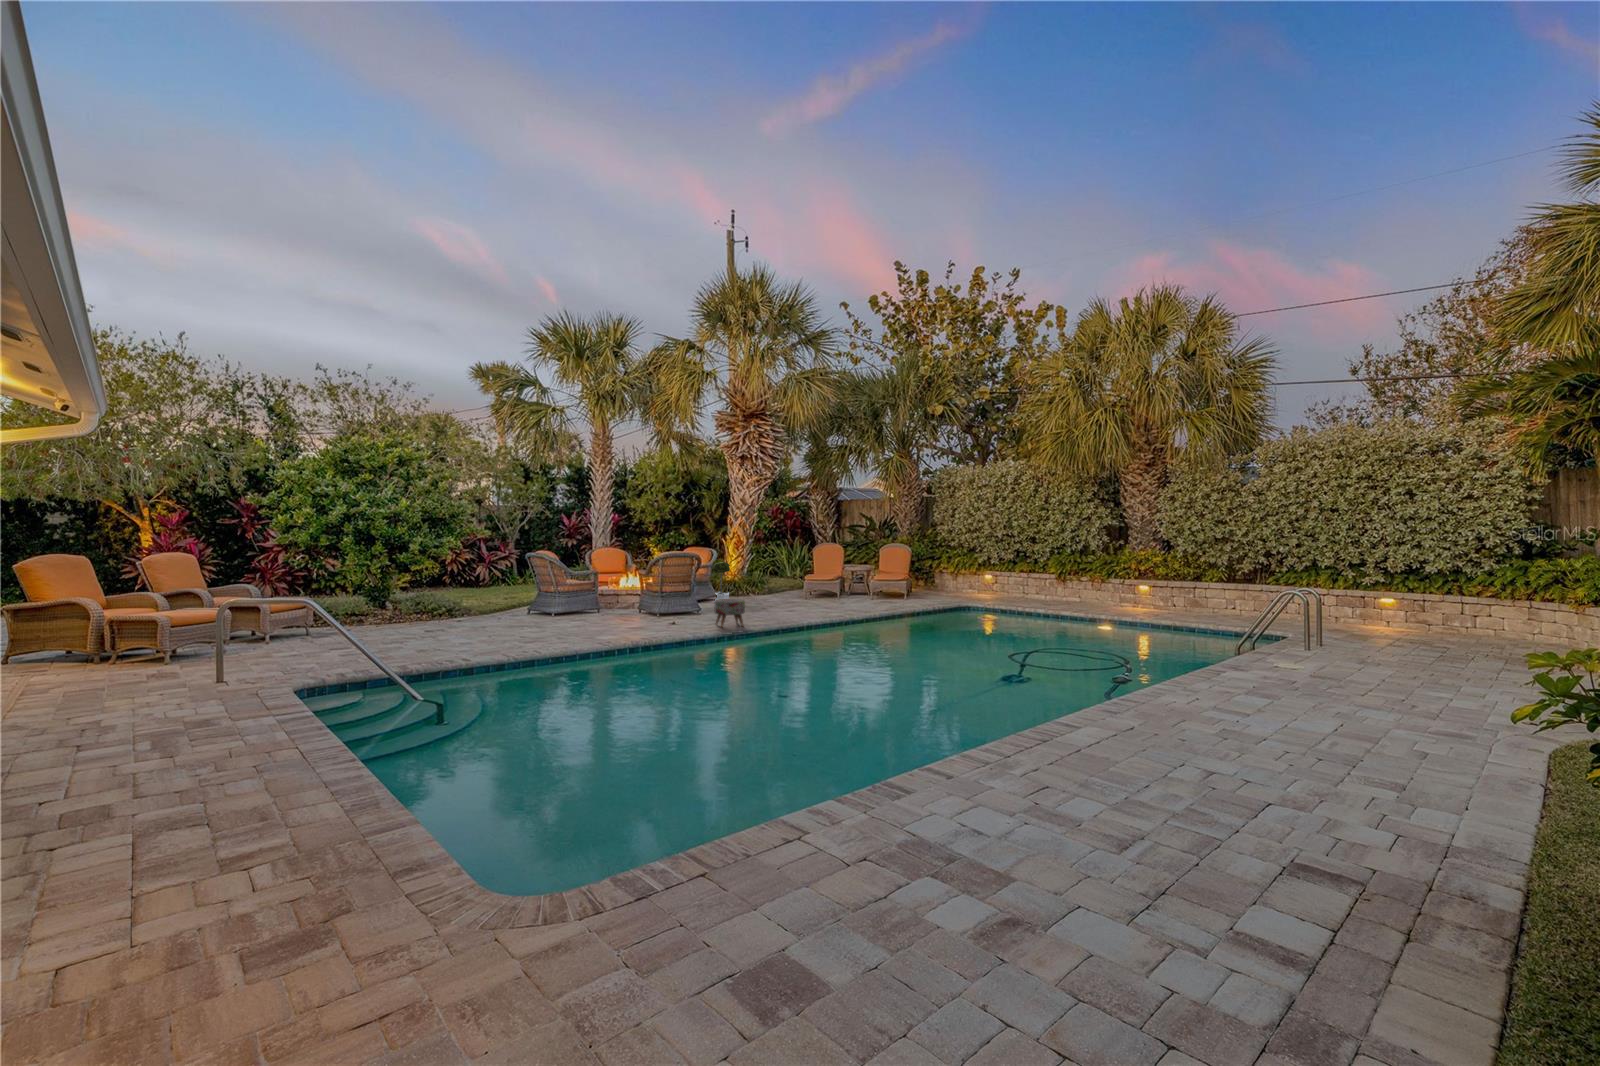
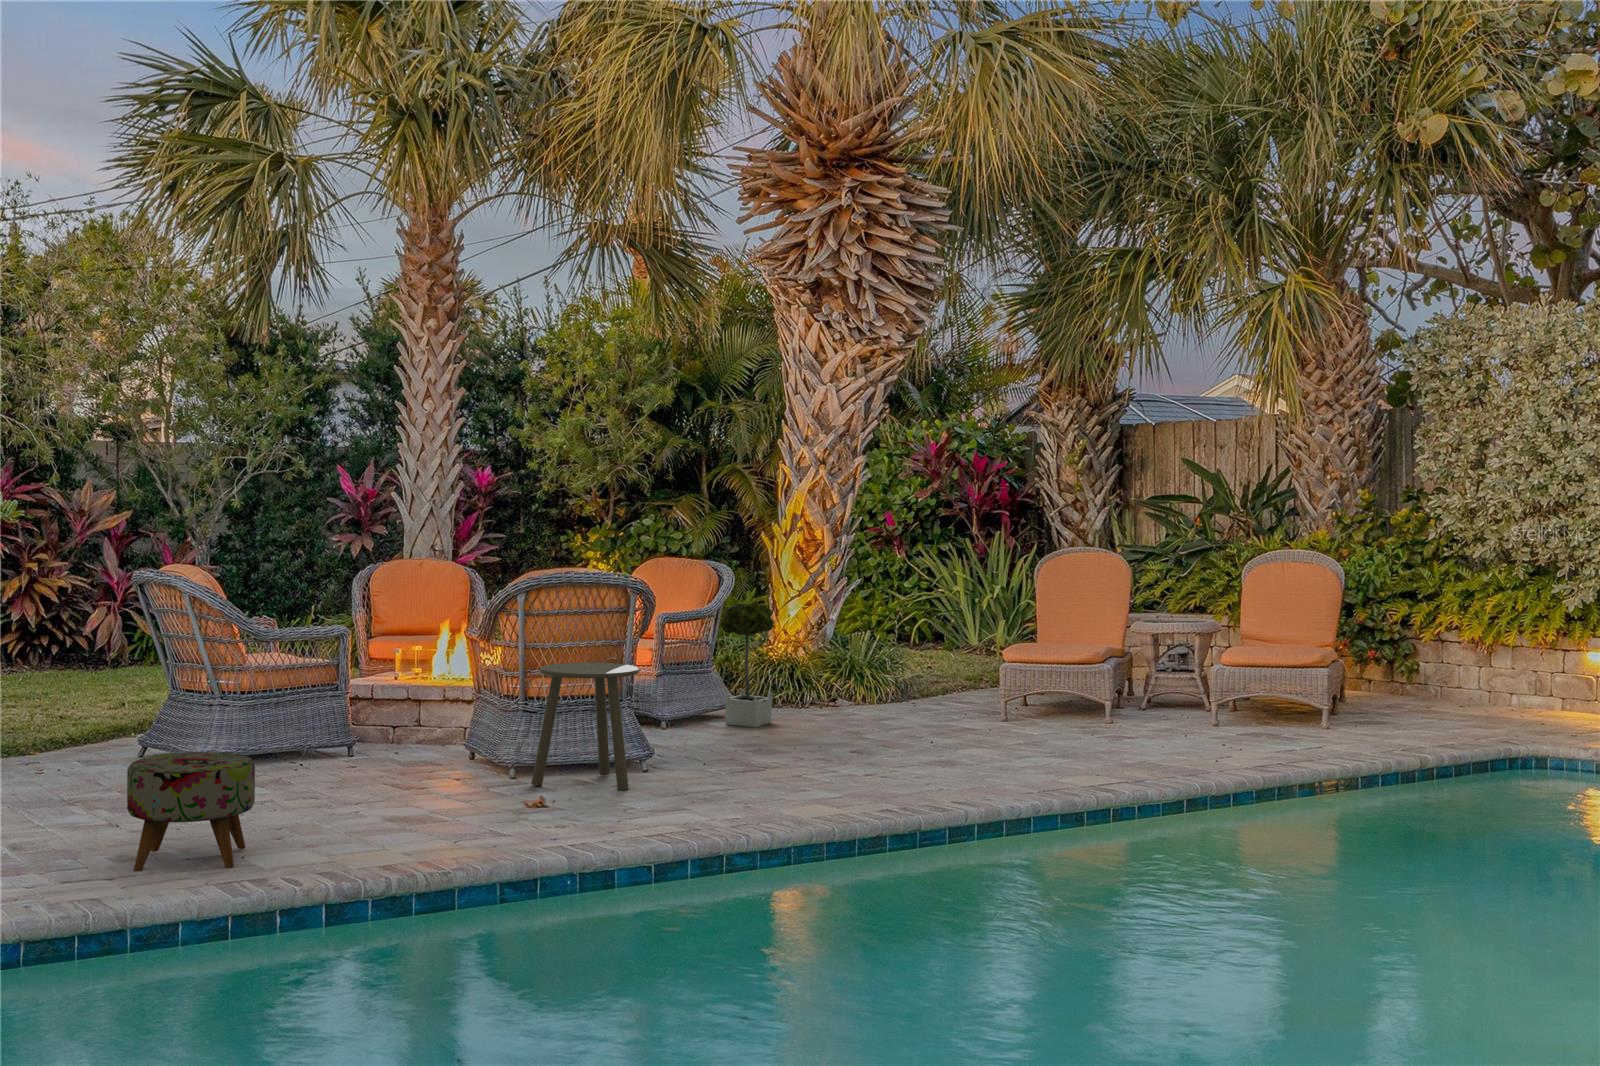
side table: none [663,582,697,621] -> present [531,663,640,790]
ottoman: present [714,599,745,627] -> present [127,752,255,871]

